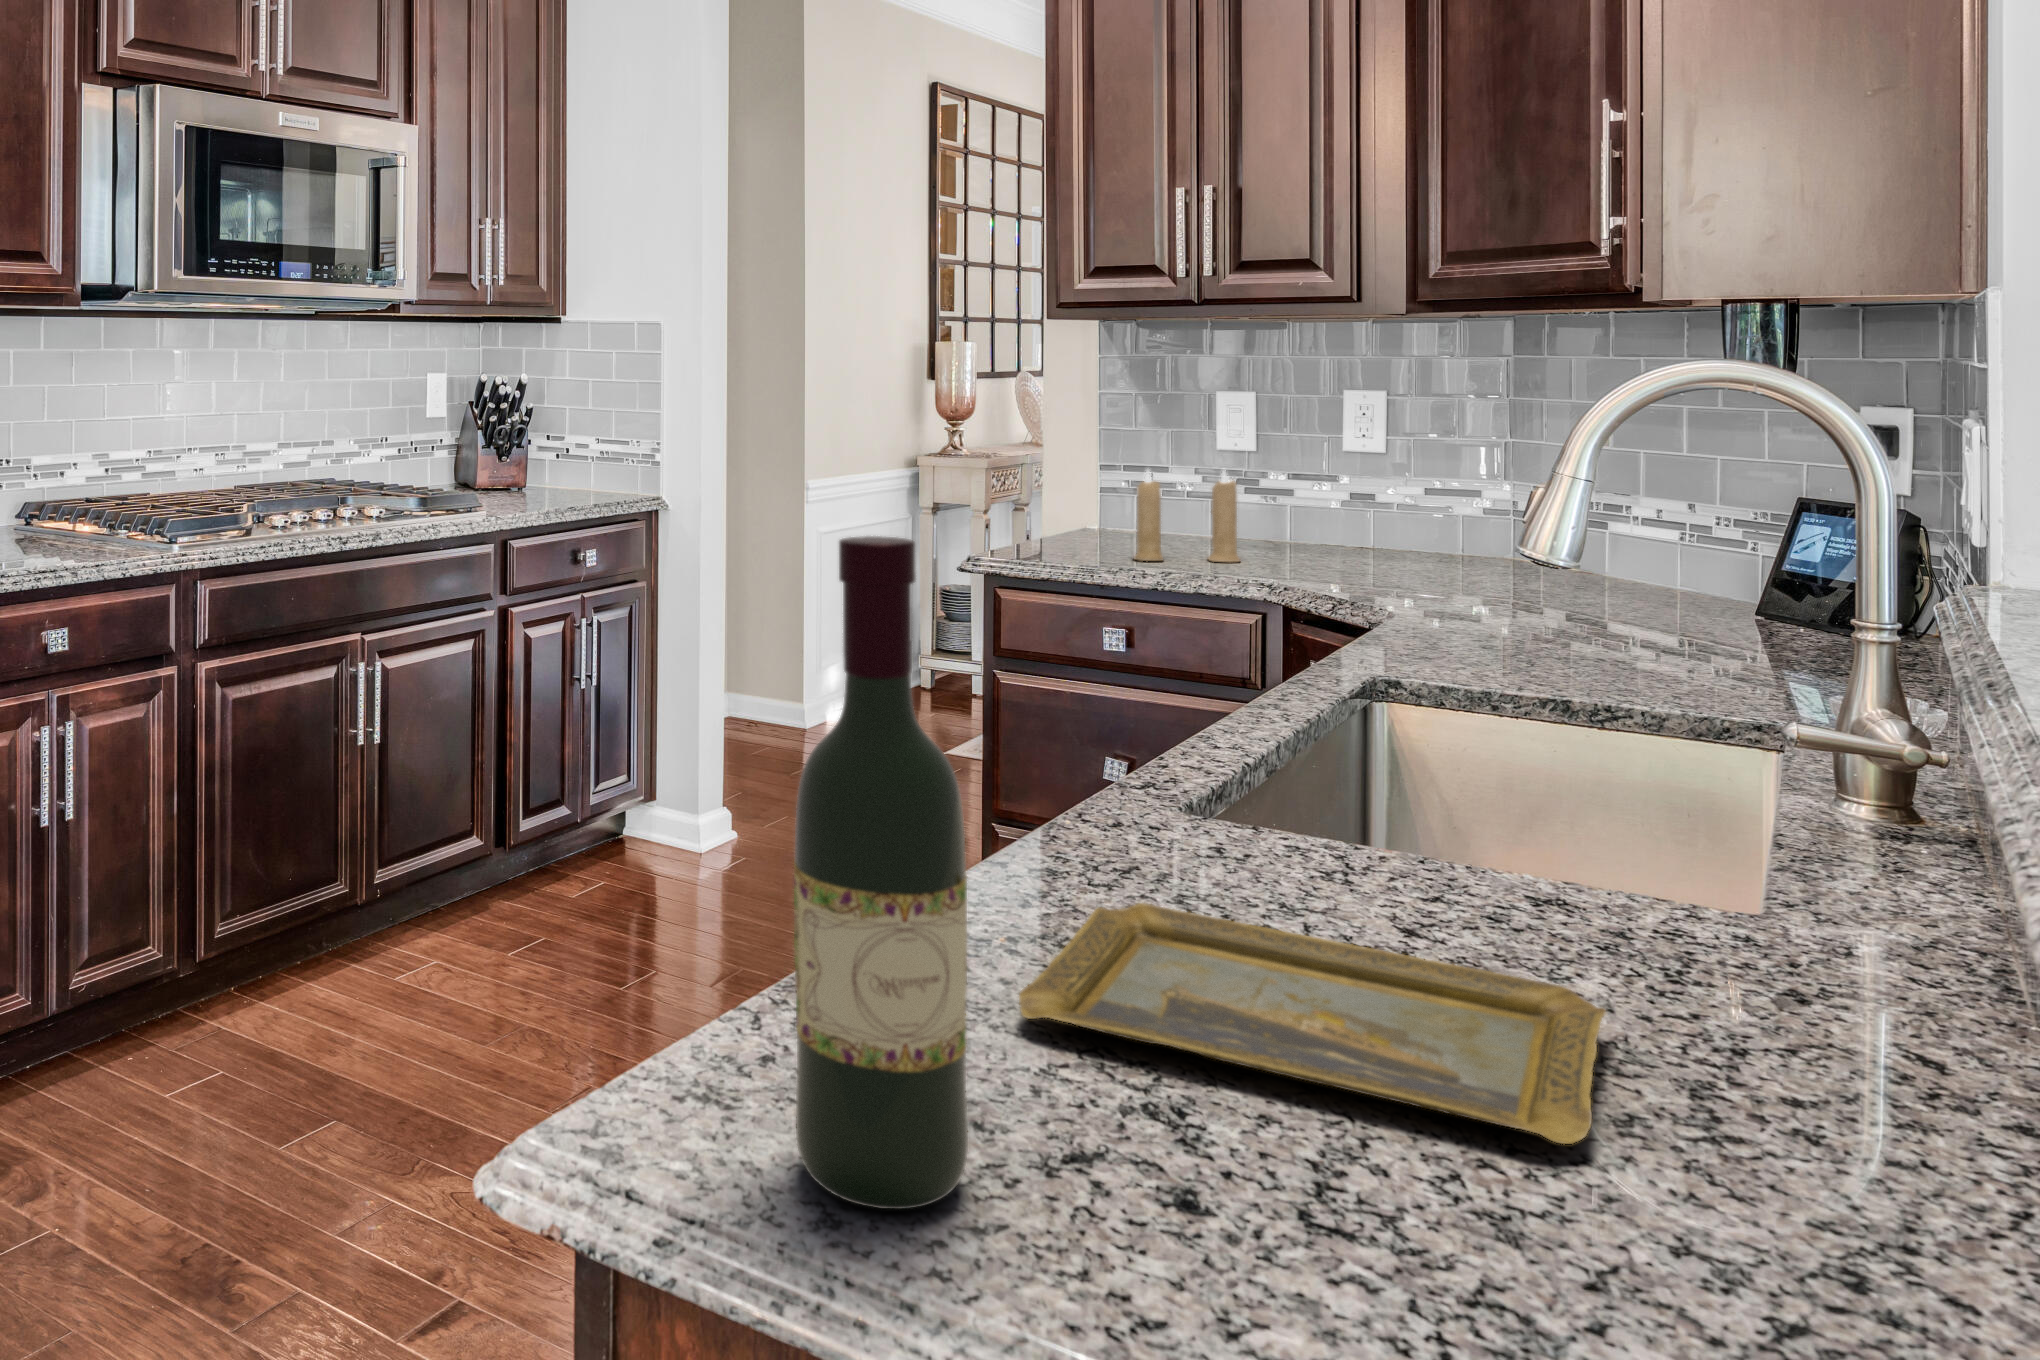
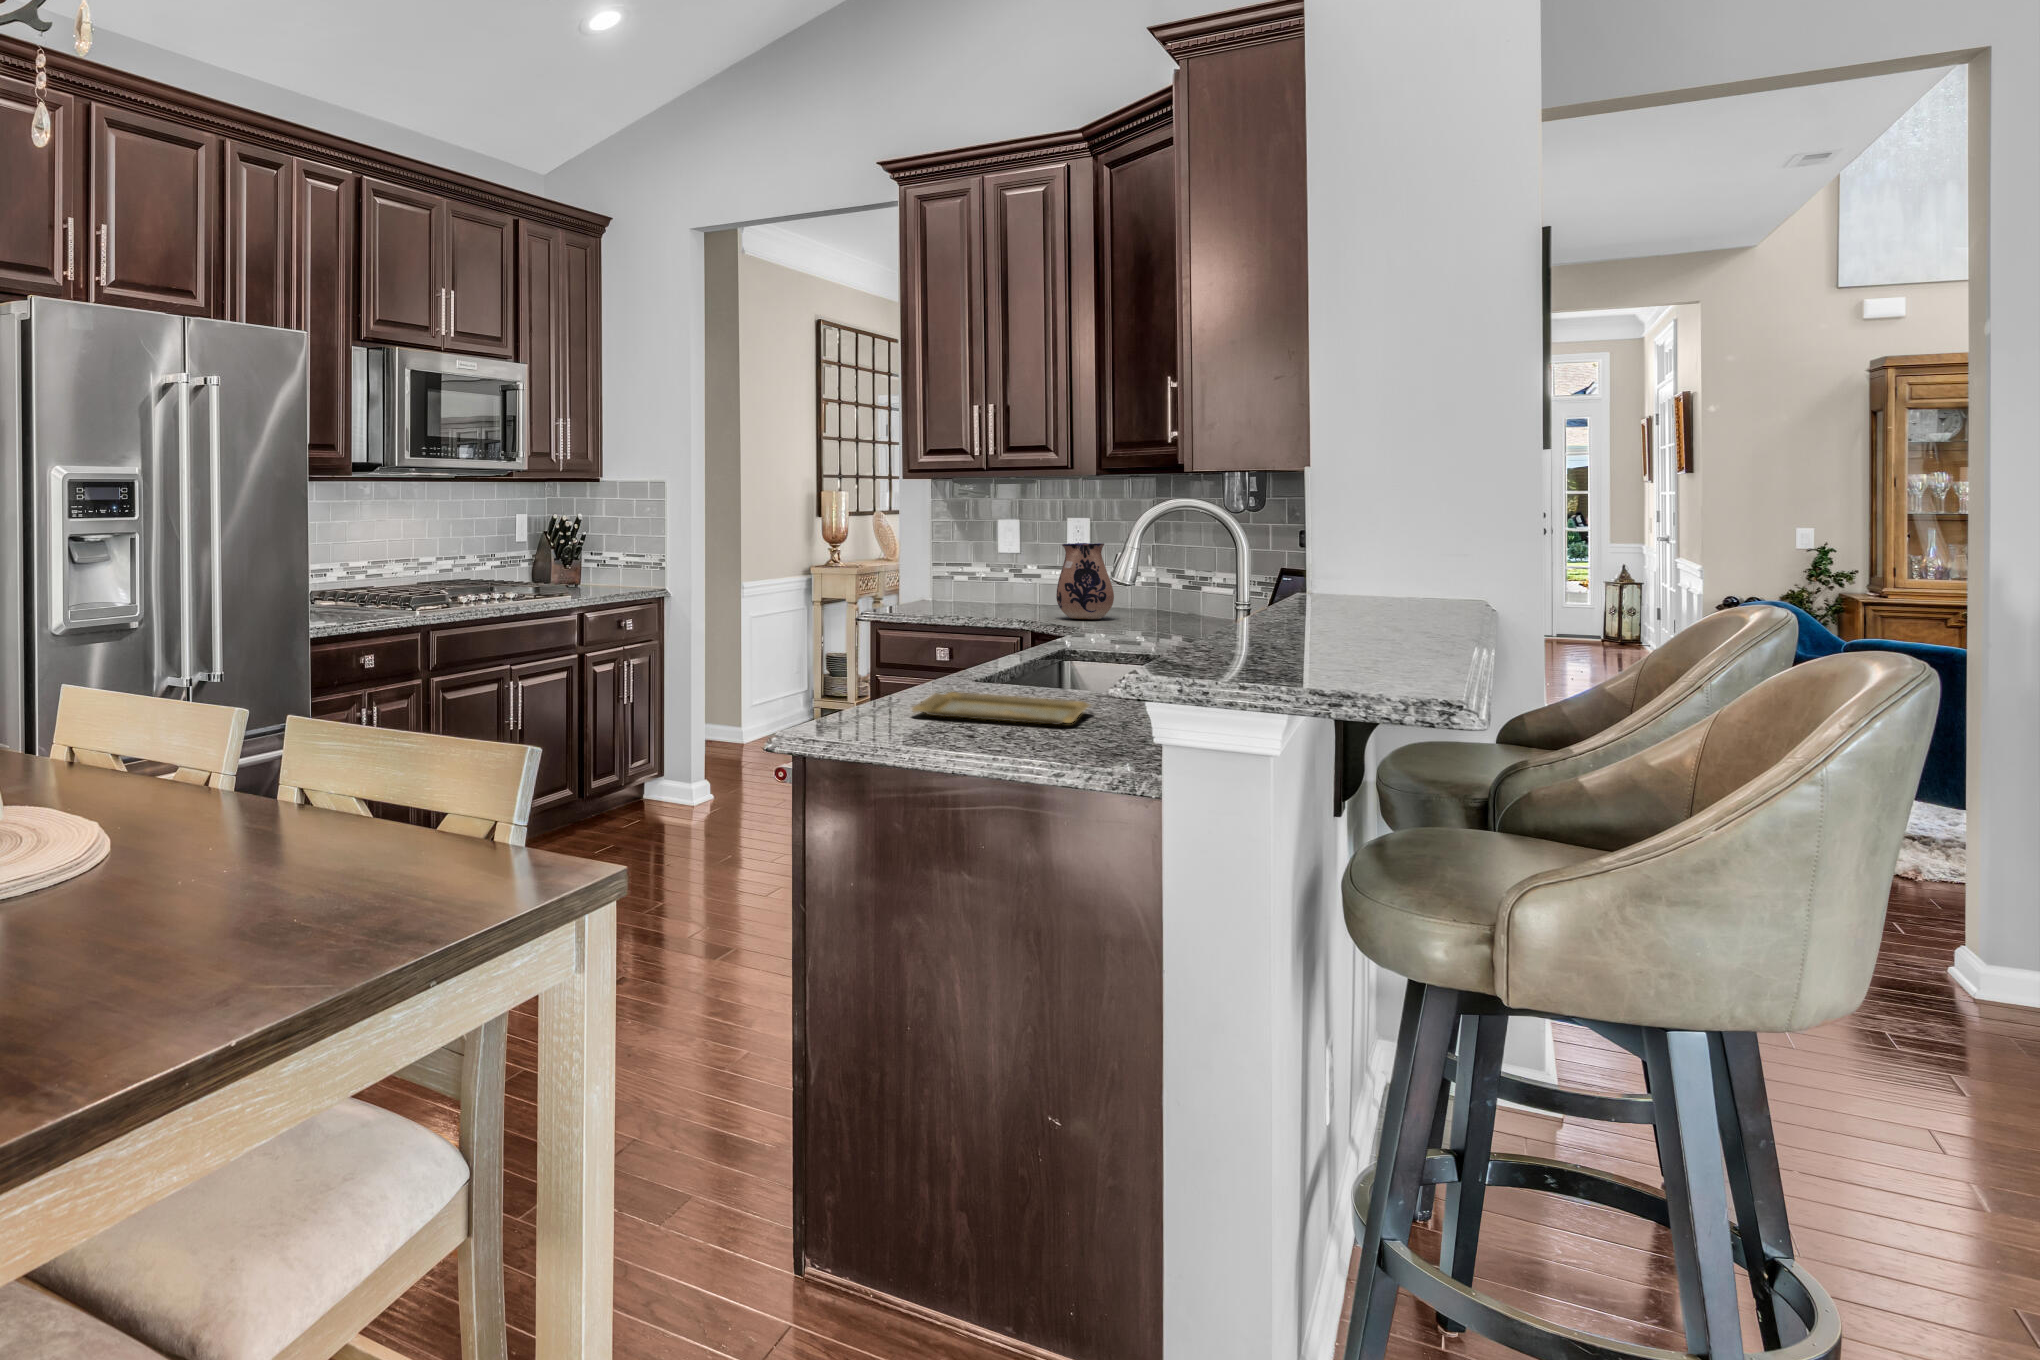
ceramic pitcher: none [1330,436,1441,578] -> present [1056,543,1114,619]
candle: present [1134,470,1240,562] -> none [951,562,1011,615]
wine bottle: present [794,536,968,1209] -> none [852,553,901,736]

